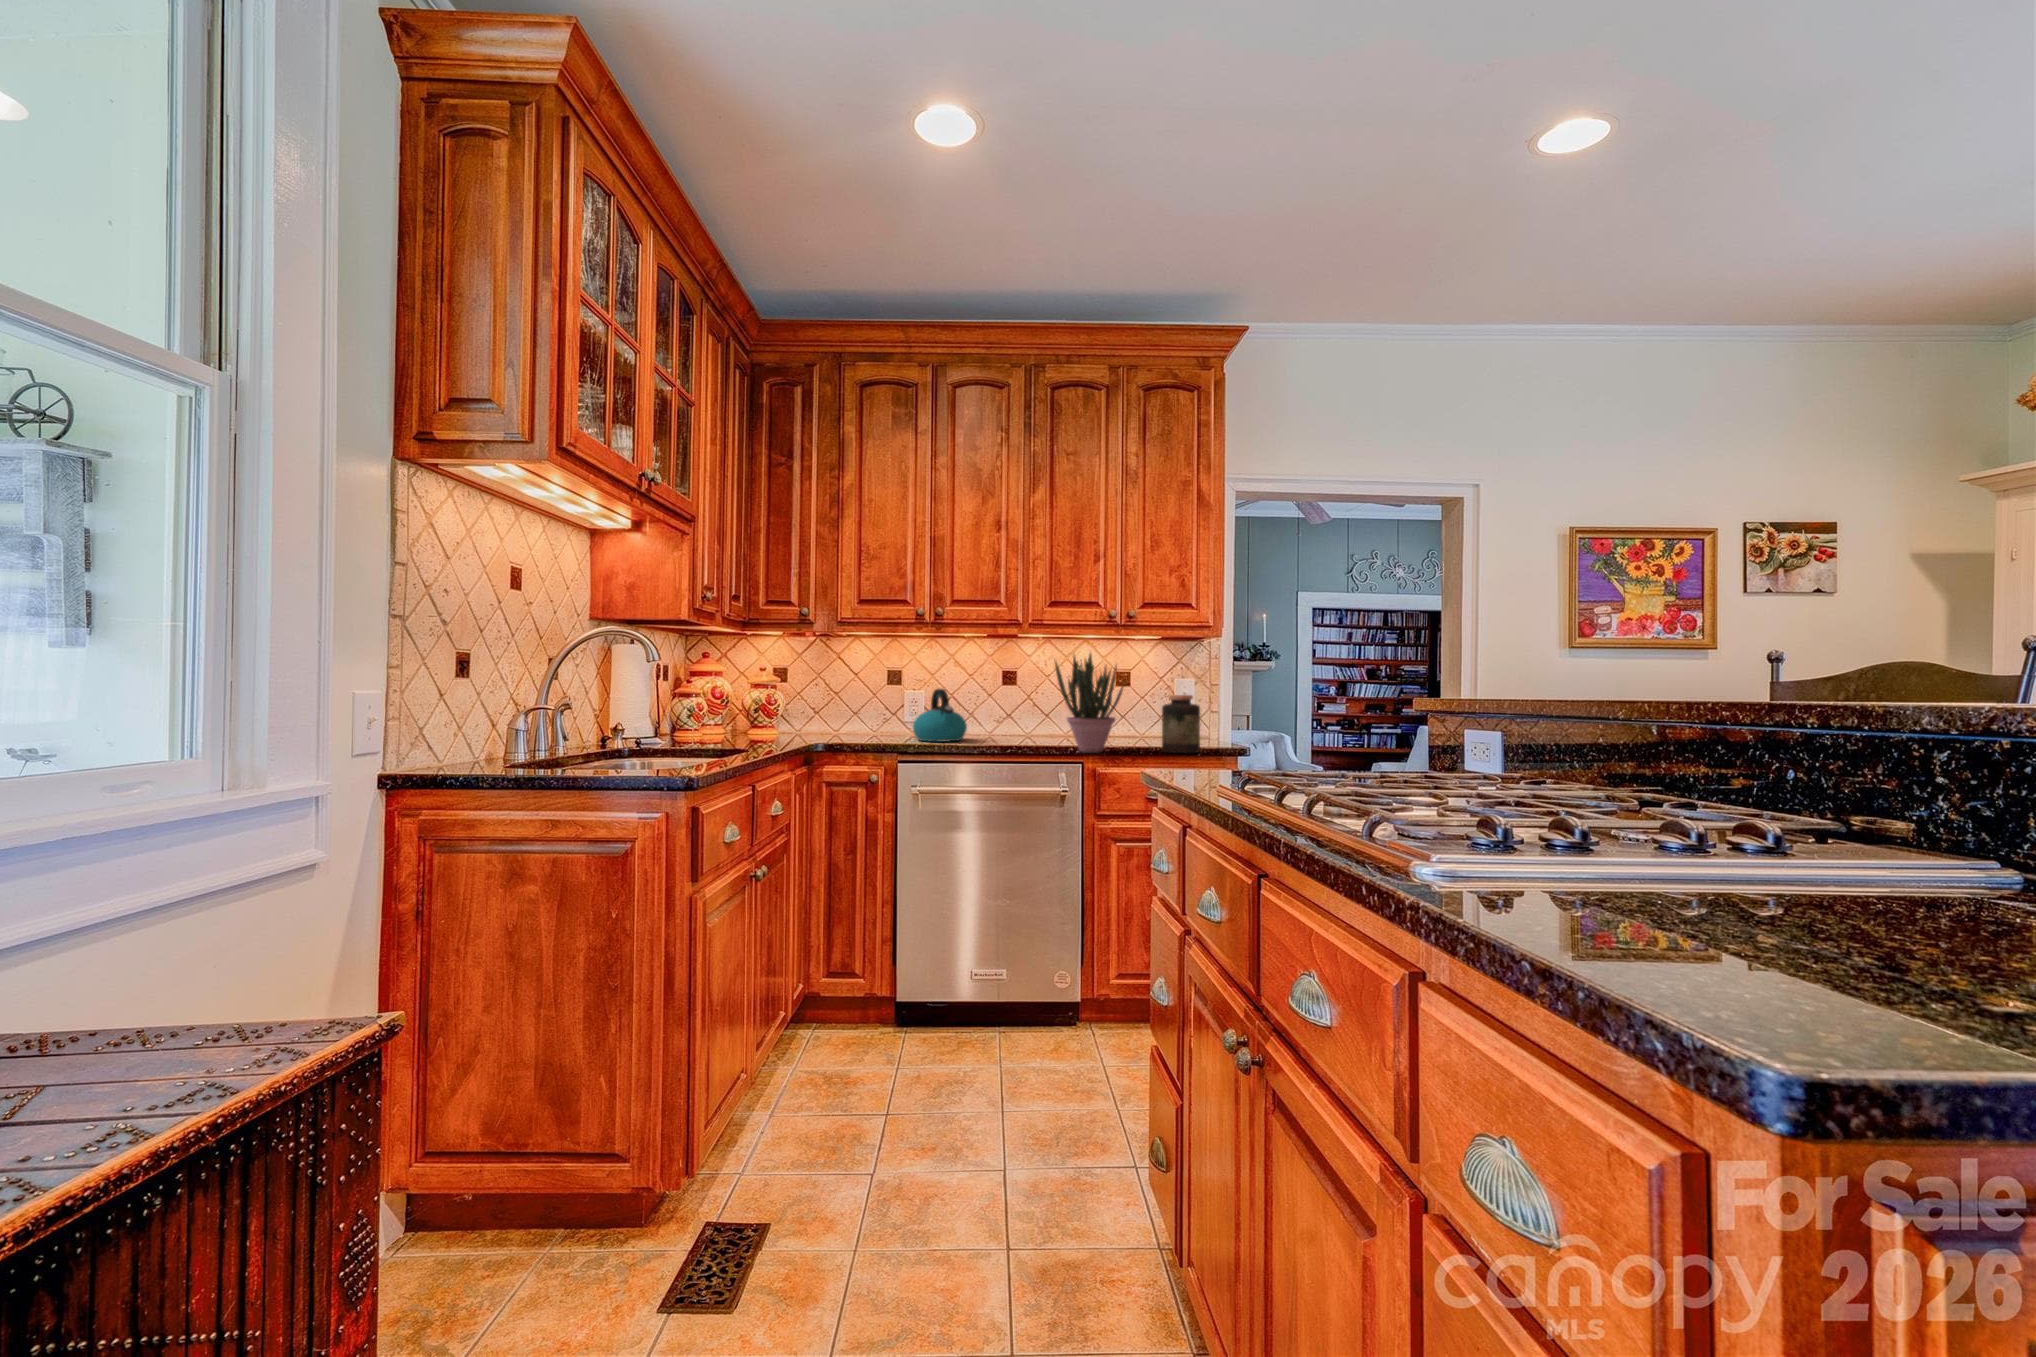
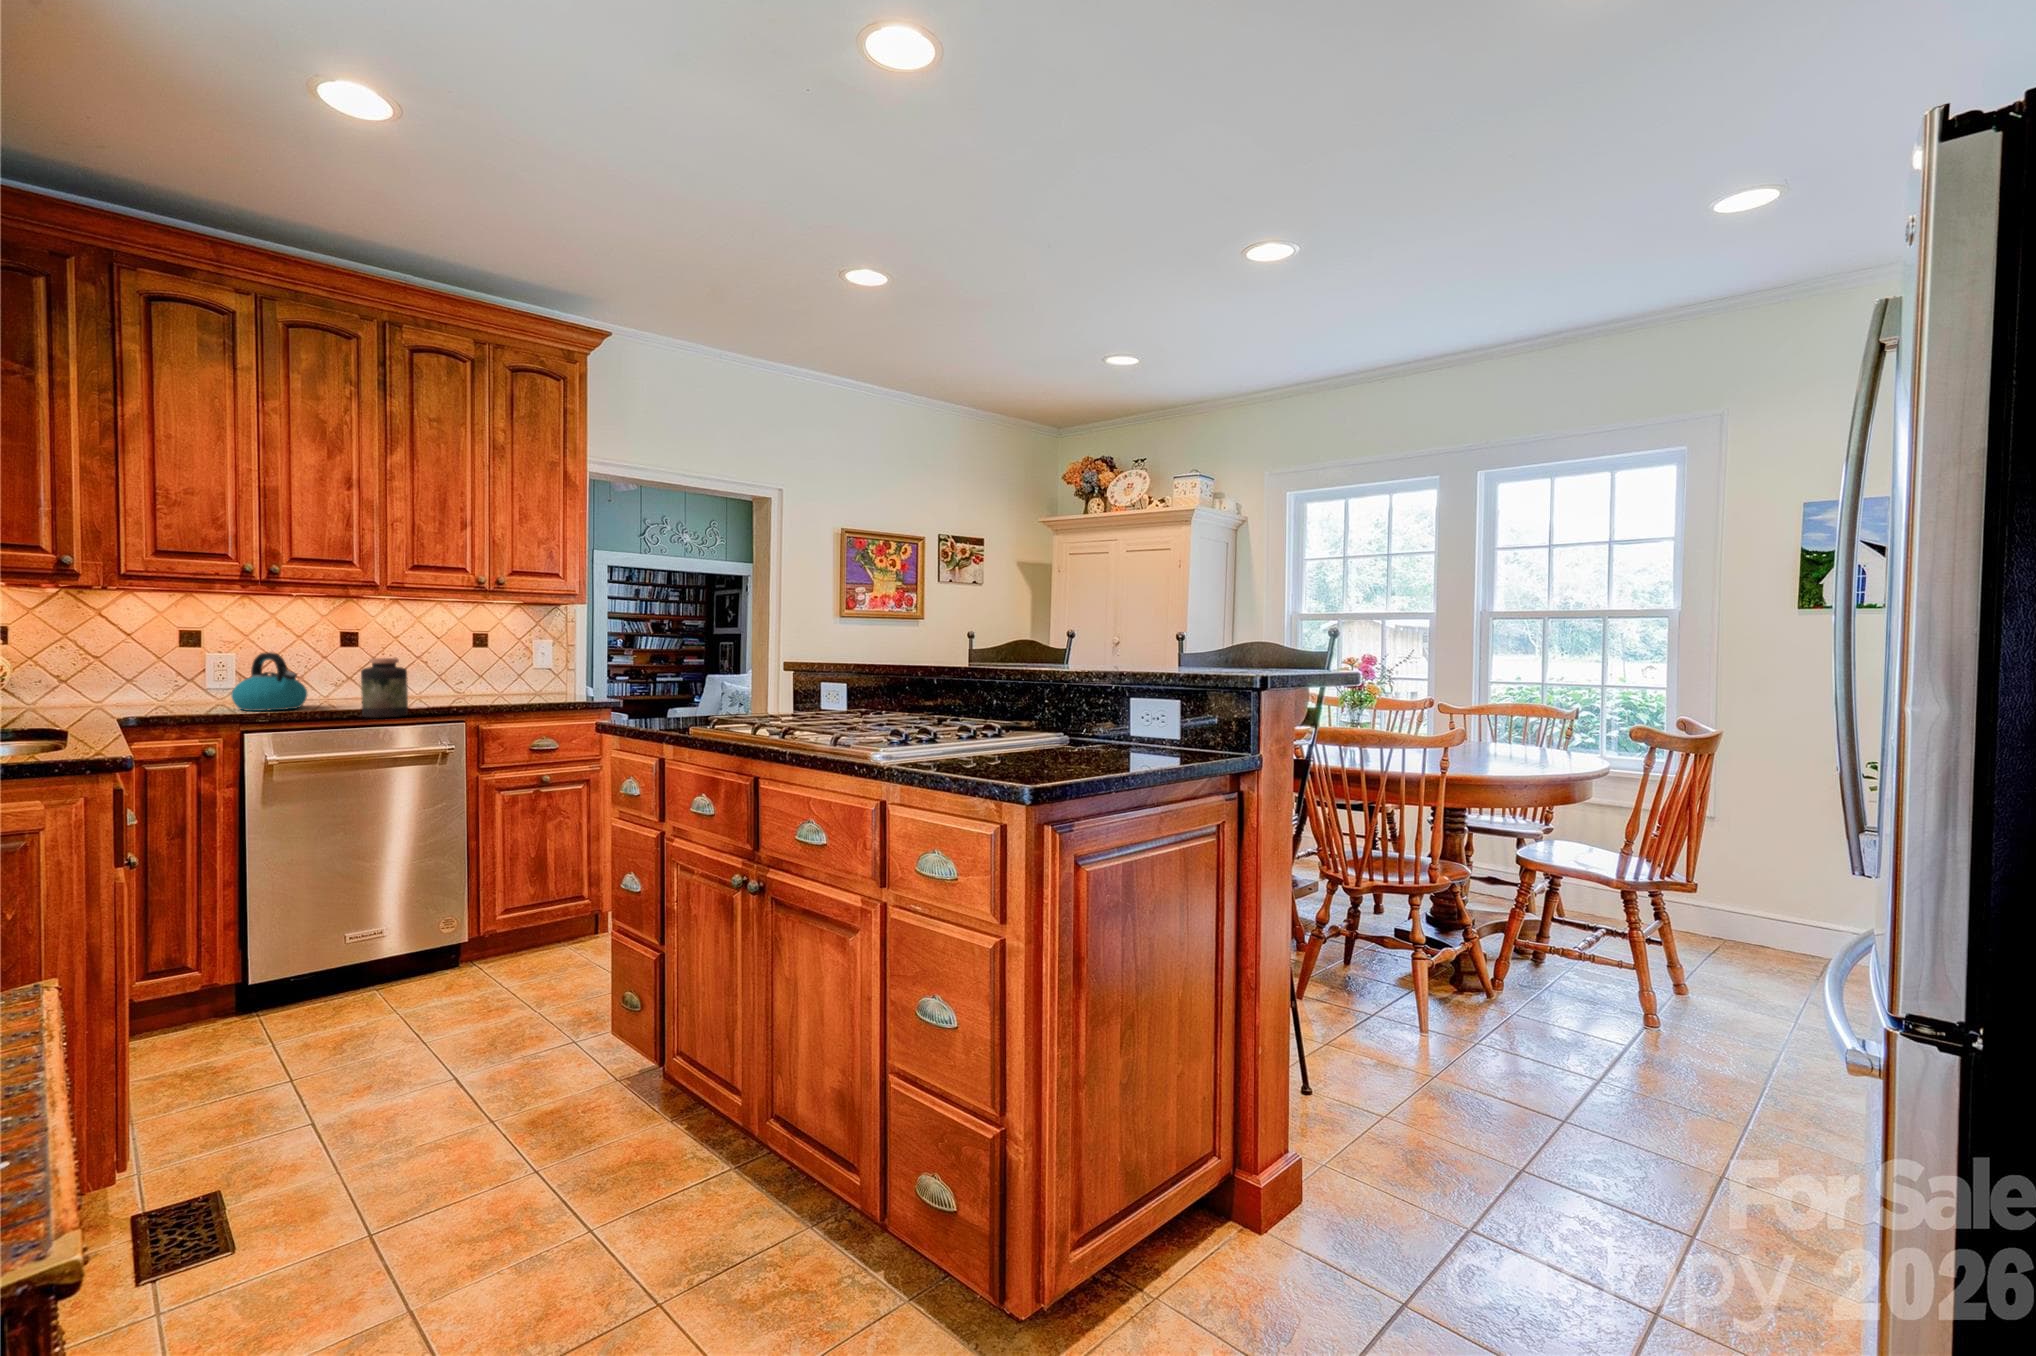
potted plant: present [1055,654,1124,753] -> none [435,617,511,712]
jar: present [1162,695,1200,753] -> present [361,658,408,718]

